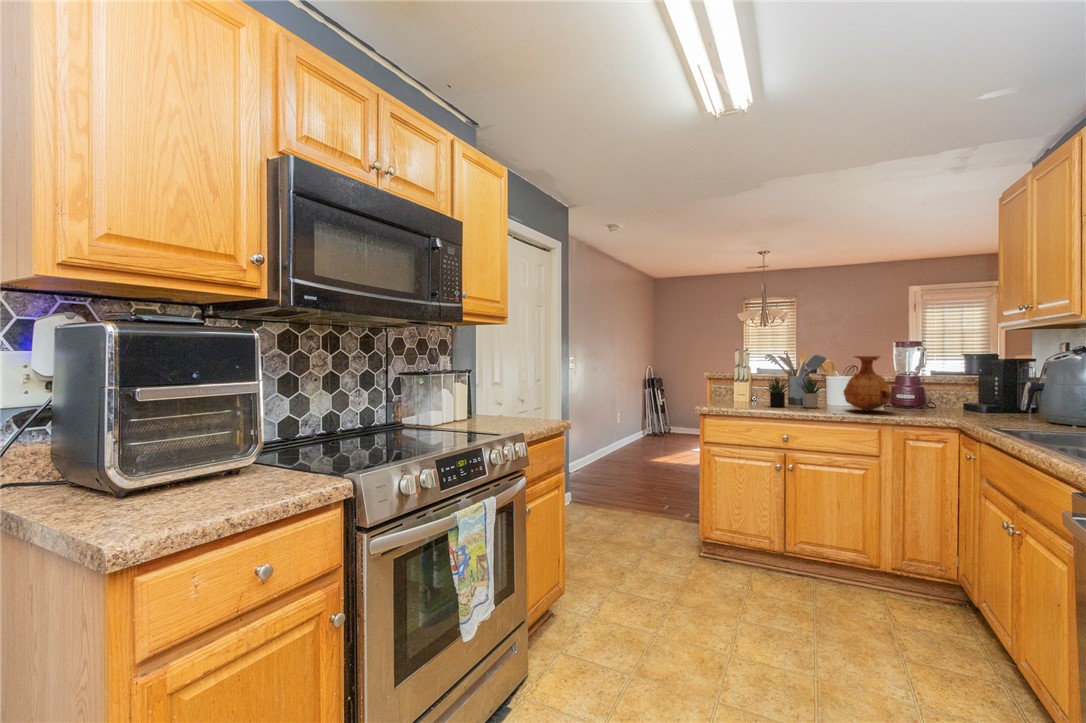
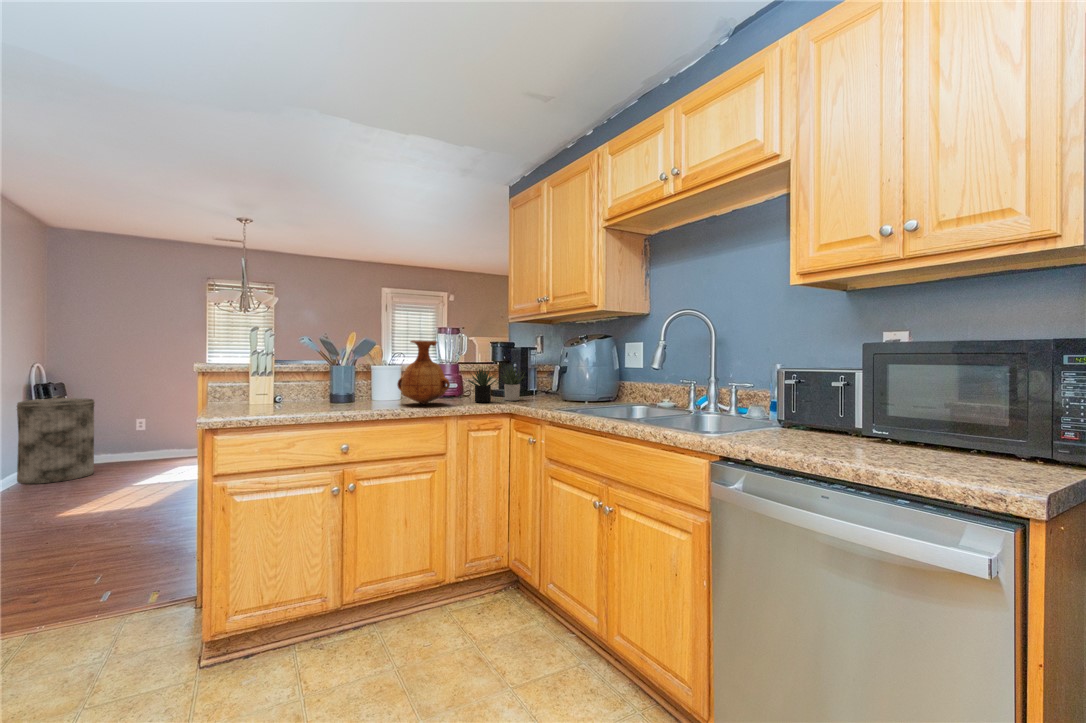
succulent plant: present [766,377,824,408] -> present [468,365,524,402]
trash can: none [639,386,676,441] -> present [17,396,94,484]

